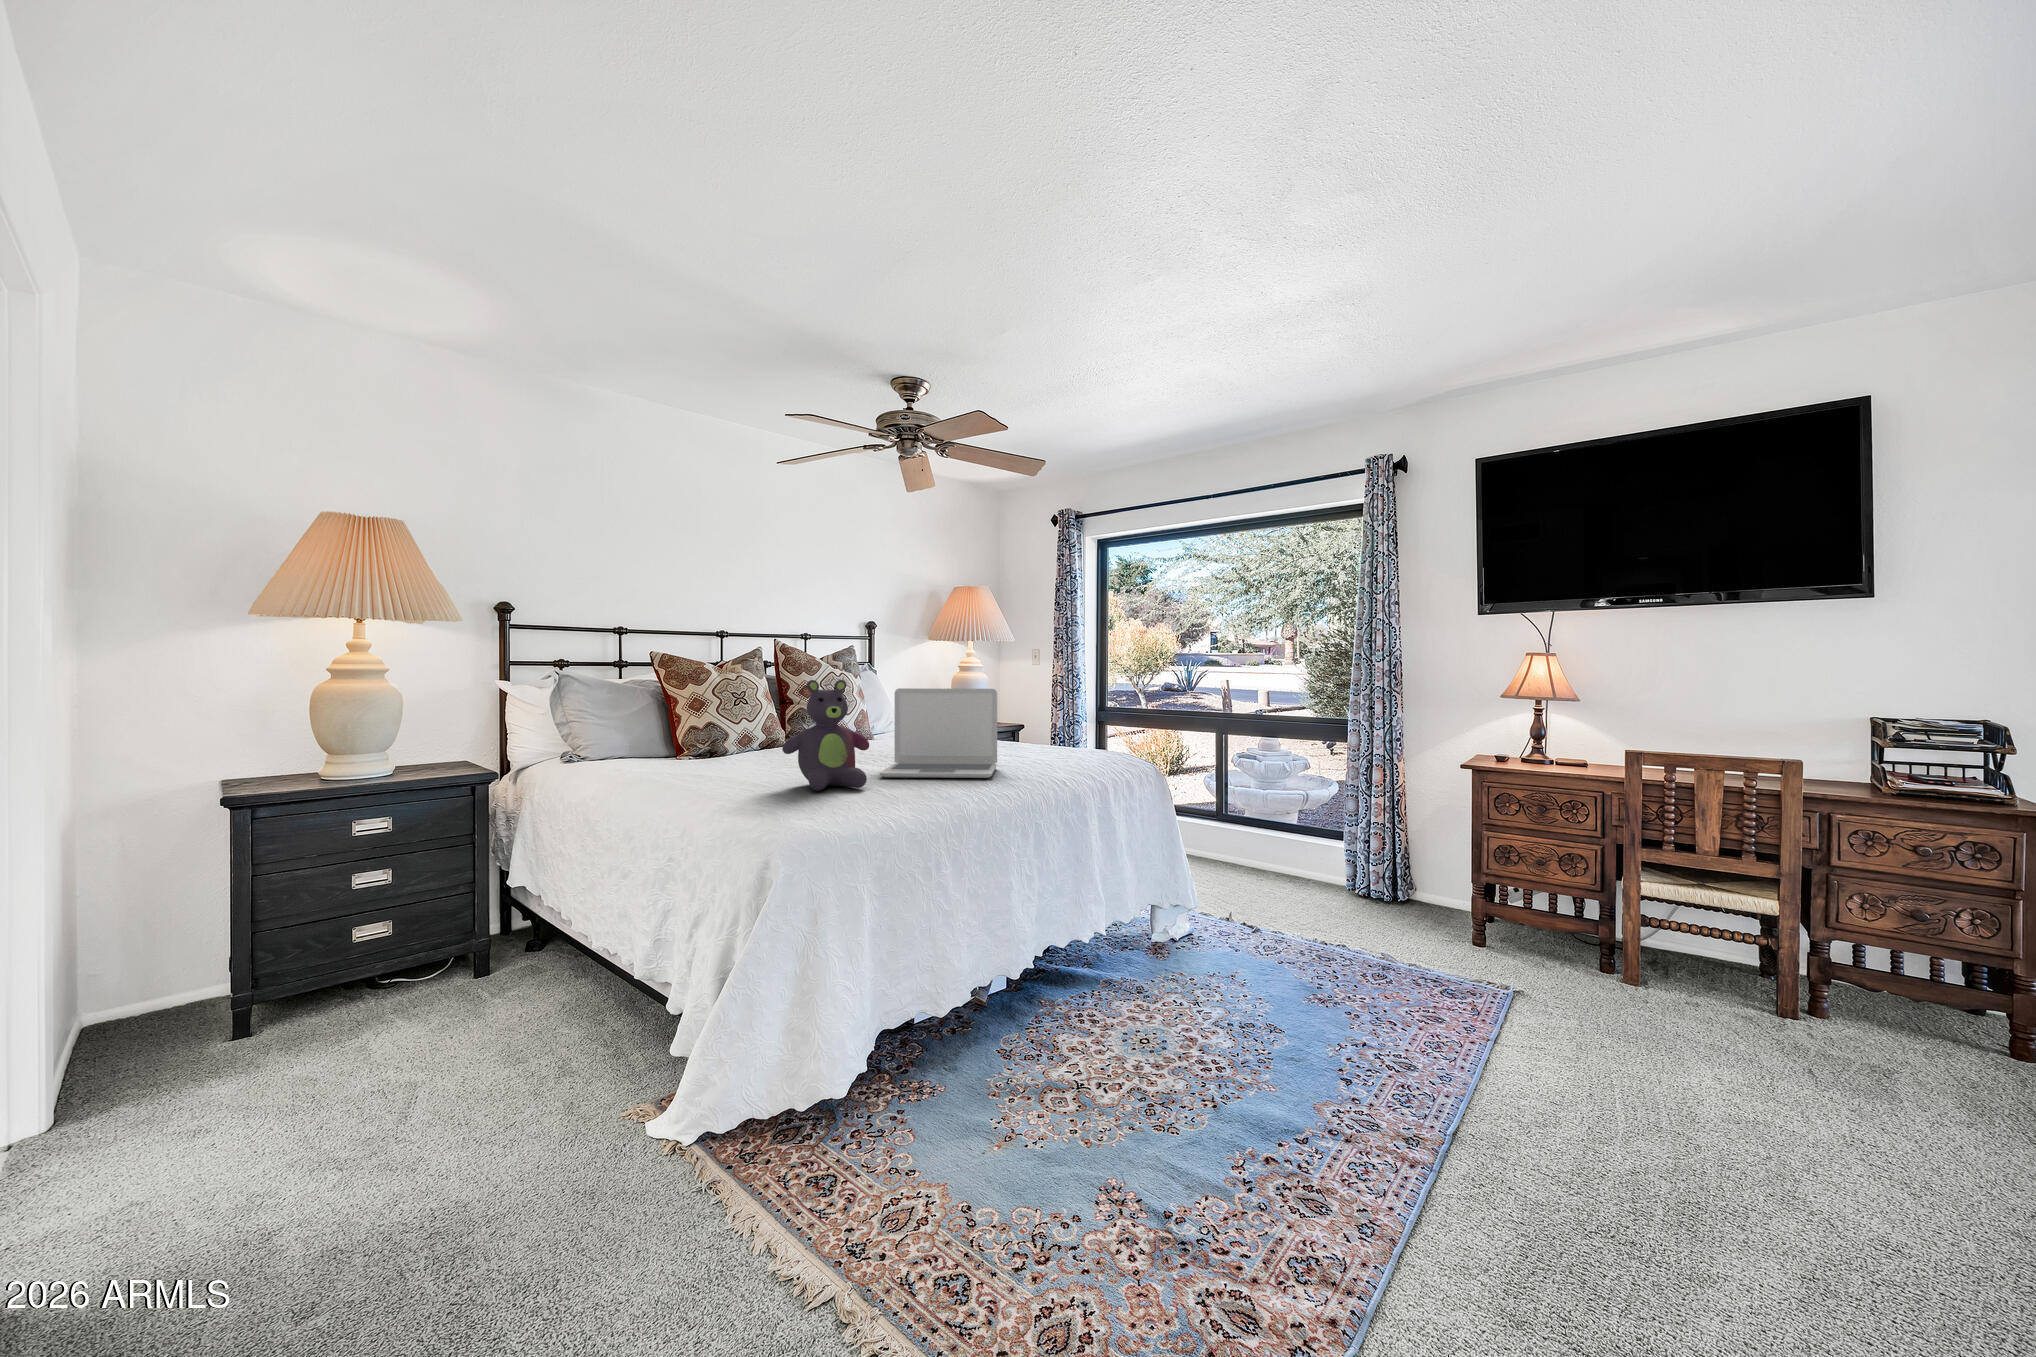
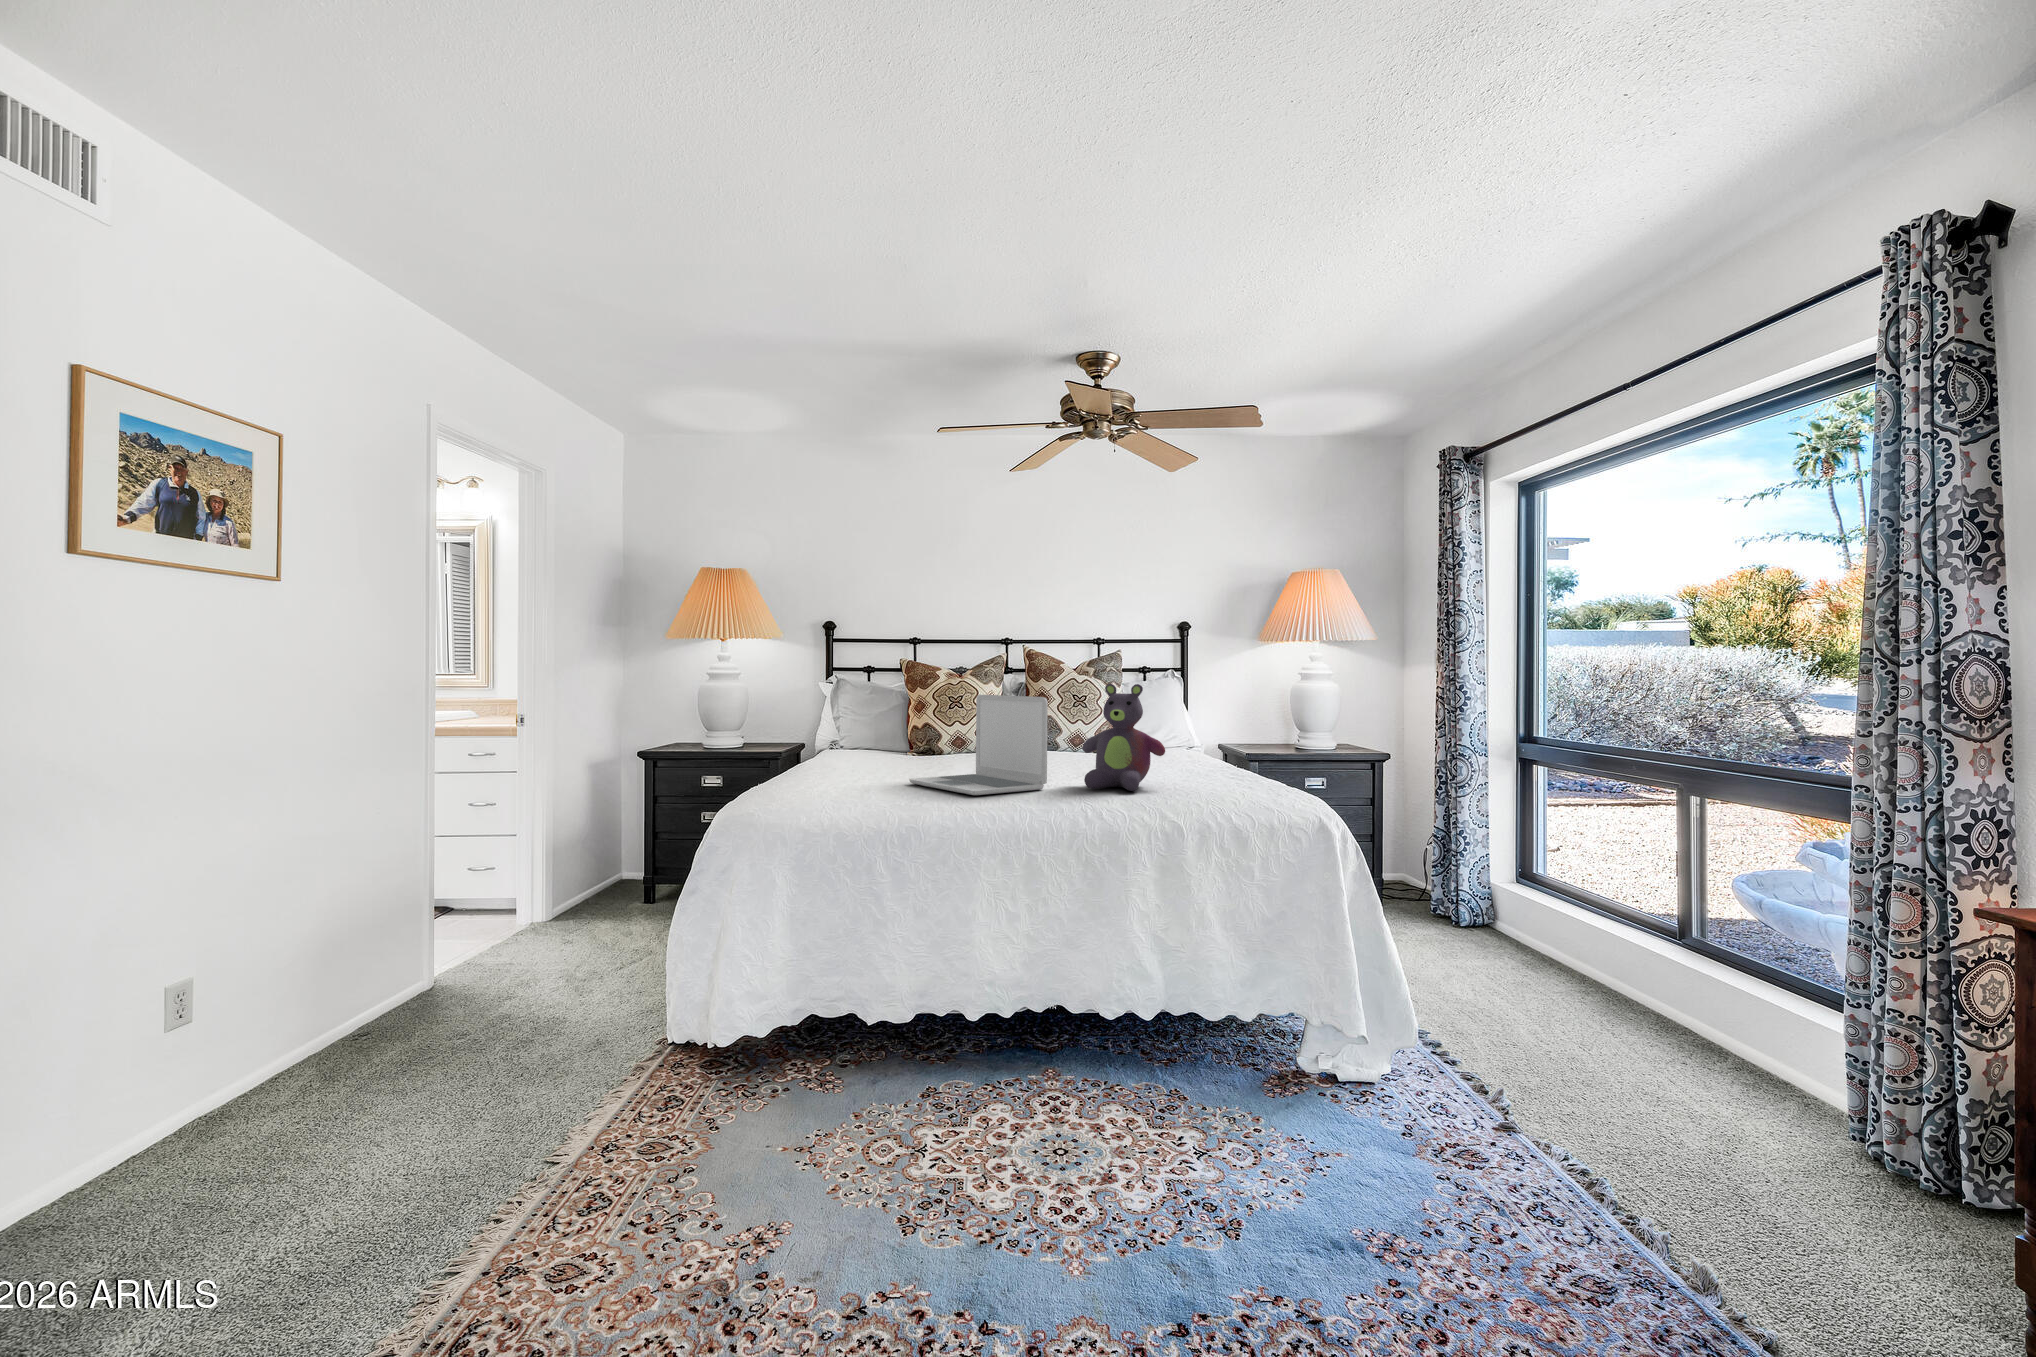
stuffed bear: present [782,680,869,791] -> present [1082,684,1165,791]

